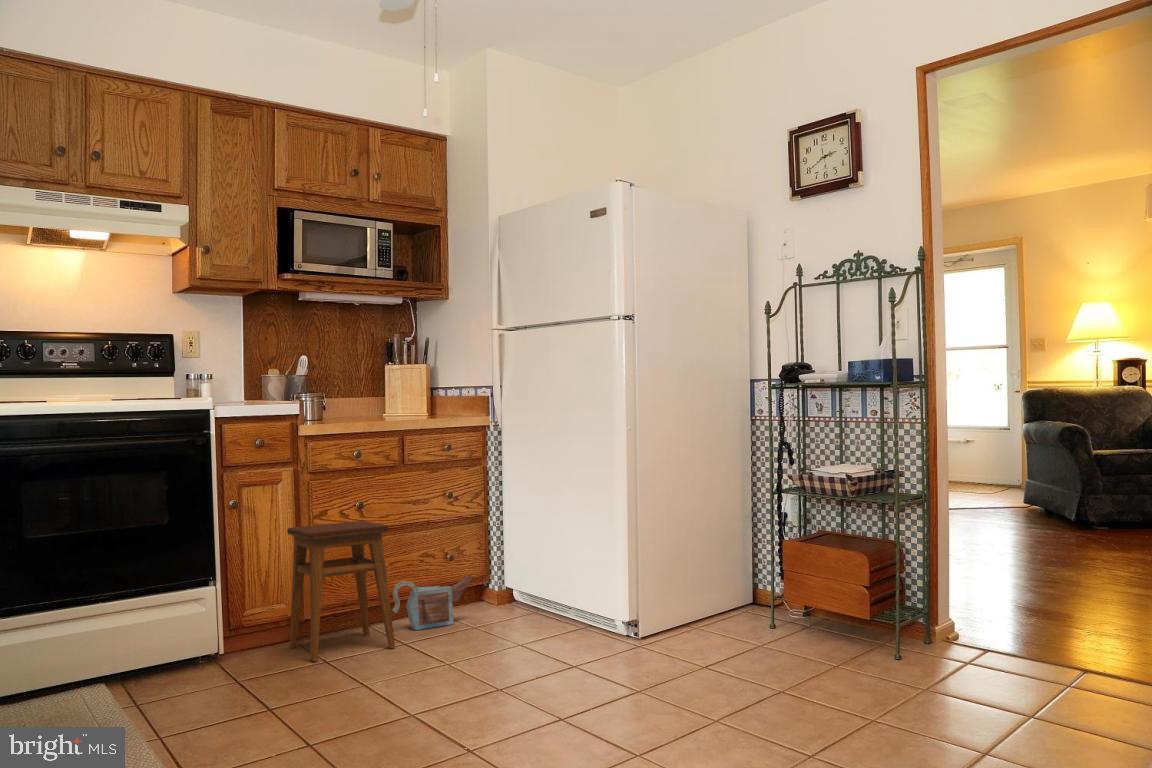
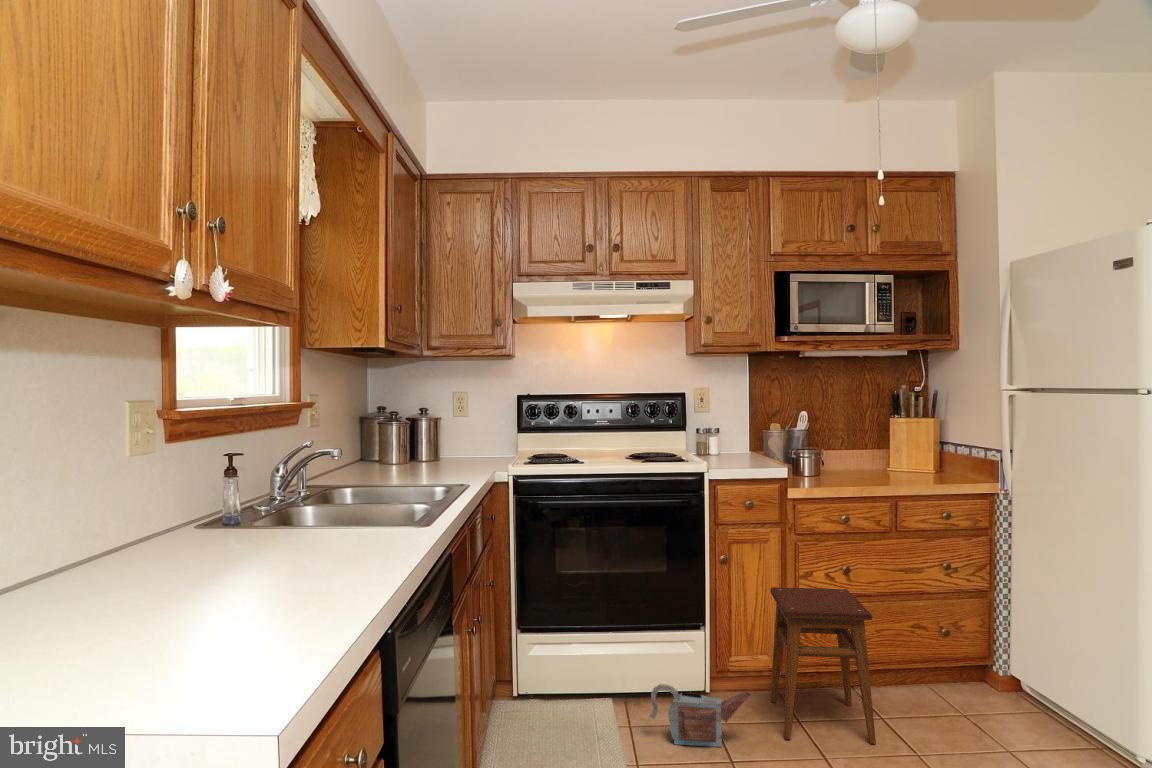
watering can: present [392,575,473,630] -> present [650,684,751,747]

